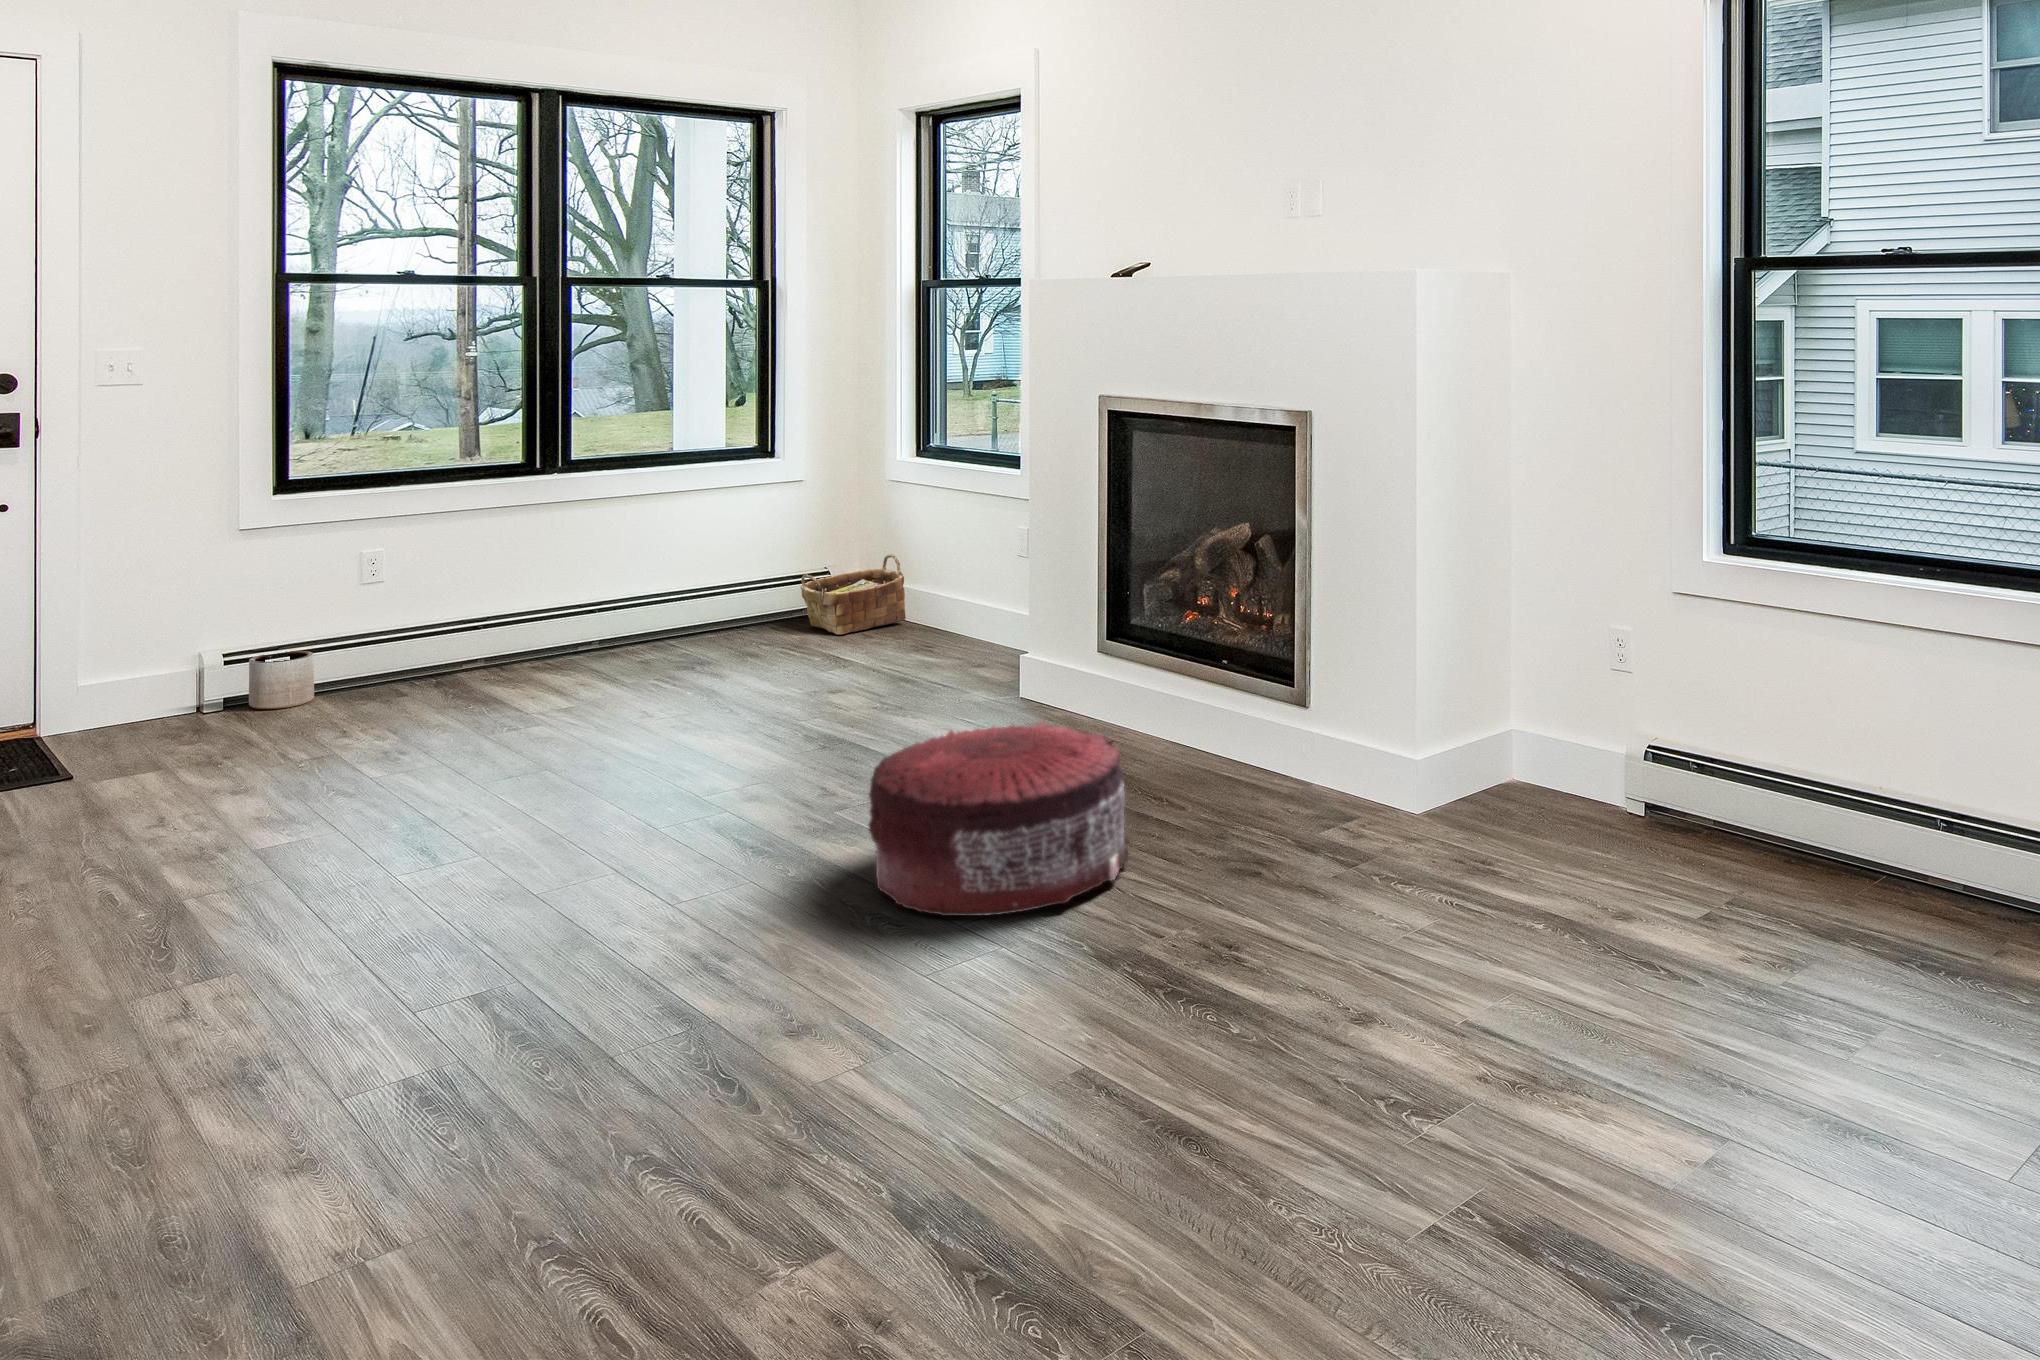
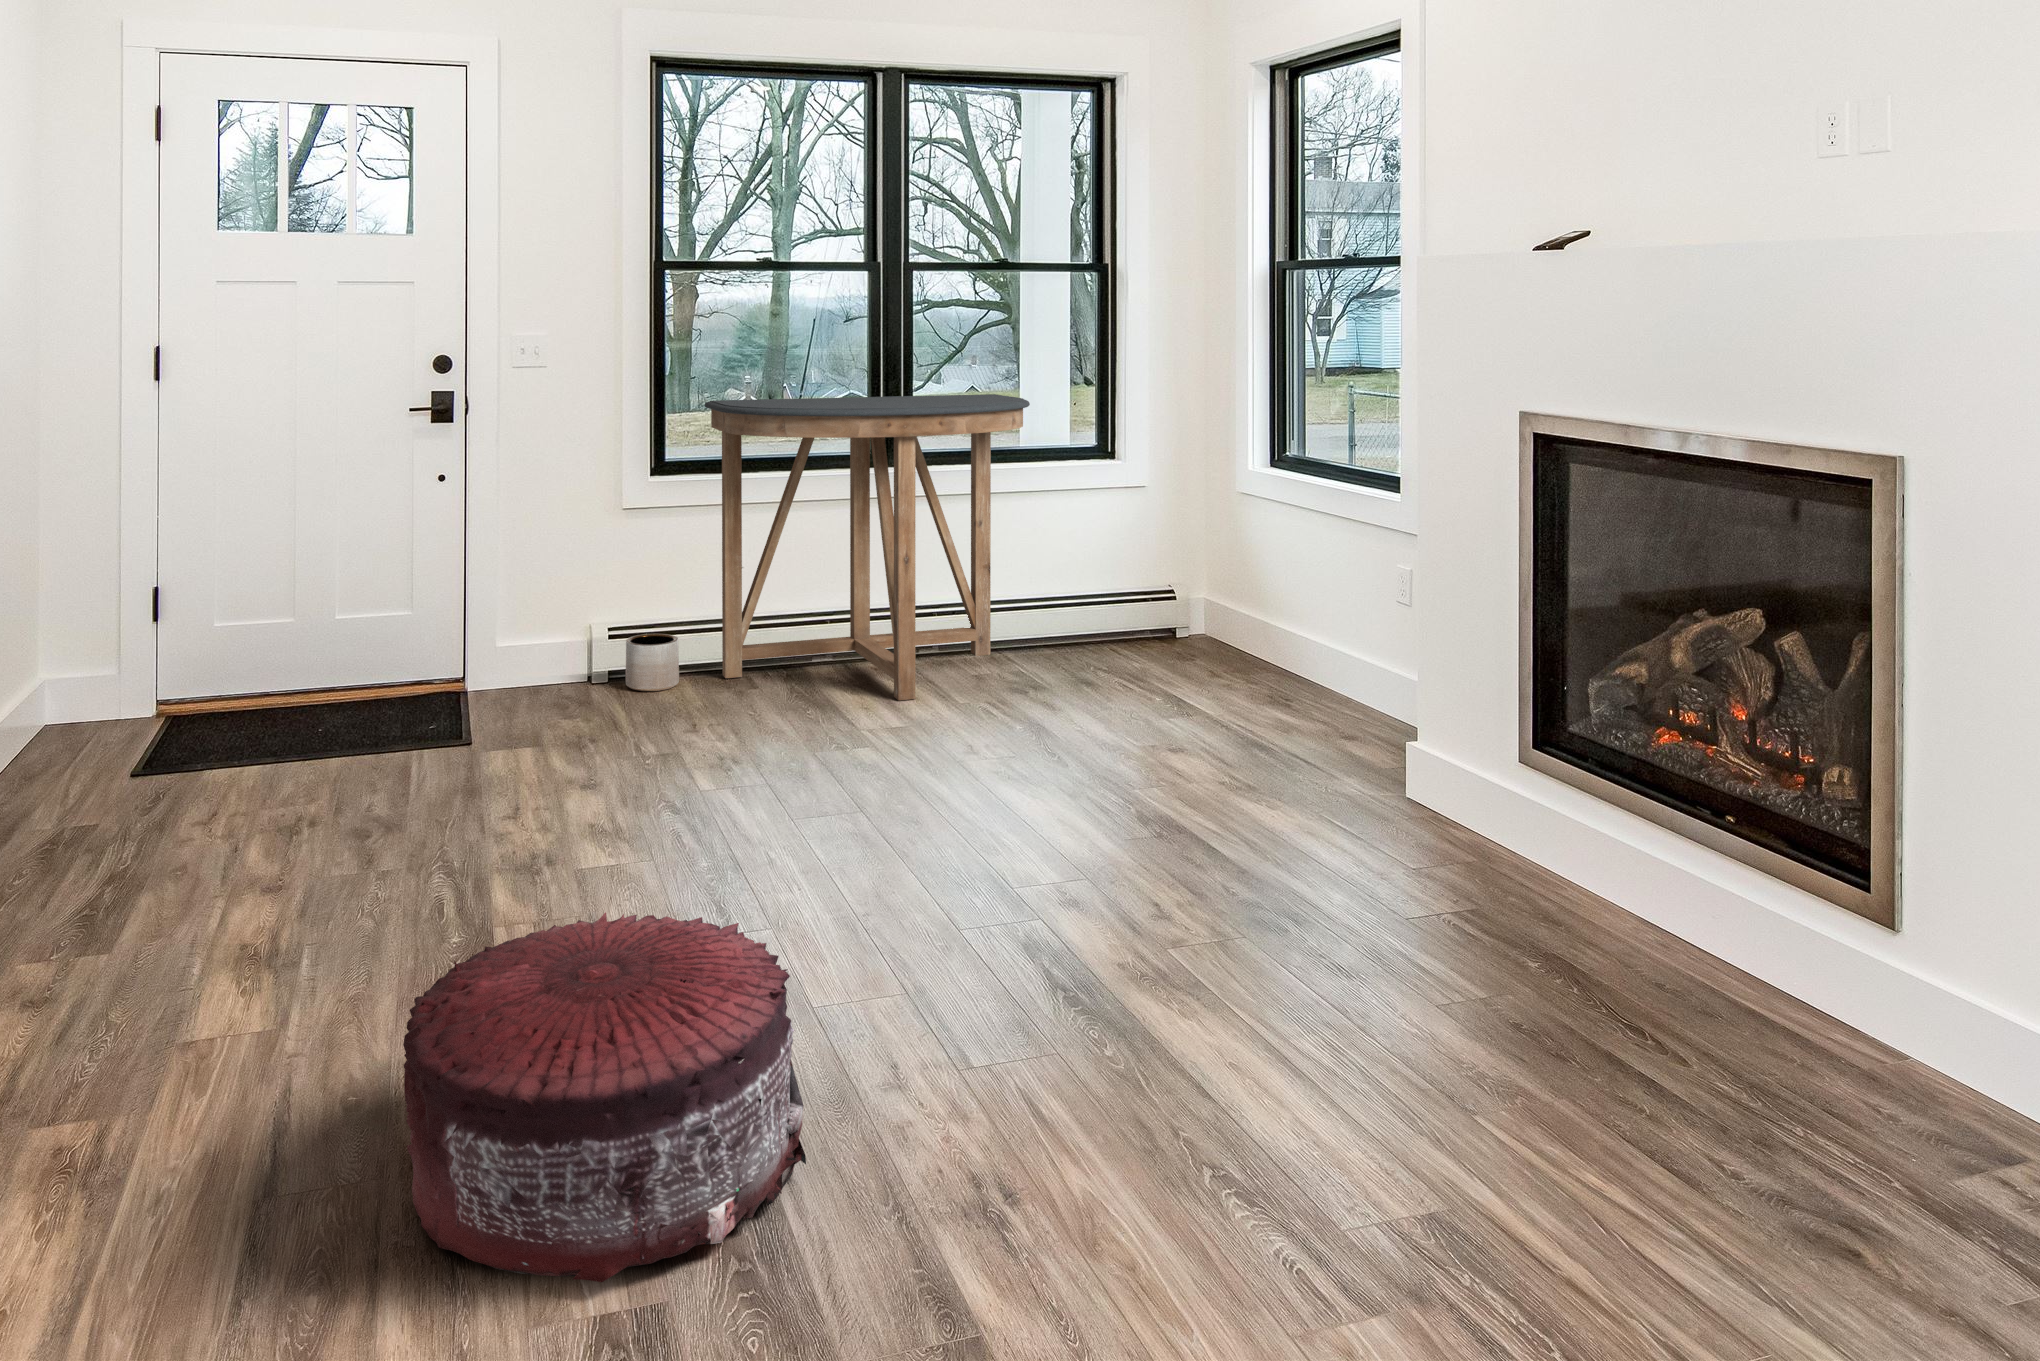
console table: none [342,401,693,689] -> present [705,394,1030,700]
woven basket: present [801,554,906,635] -> none [1142,579,1260,670]
pouf: present [869,722,1129,916] -> present [403,913,806,1282]

